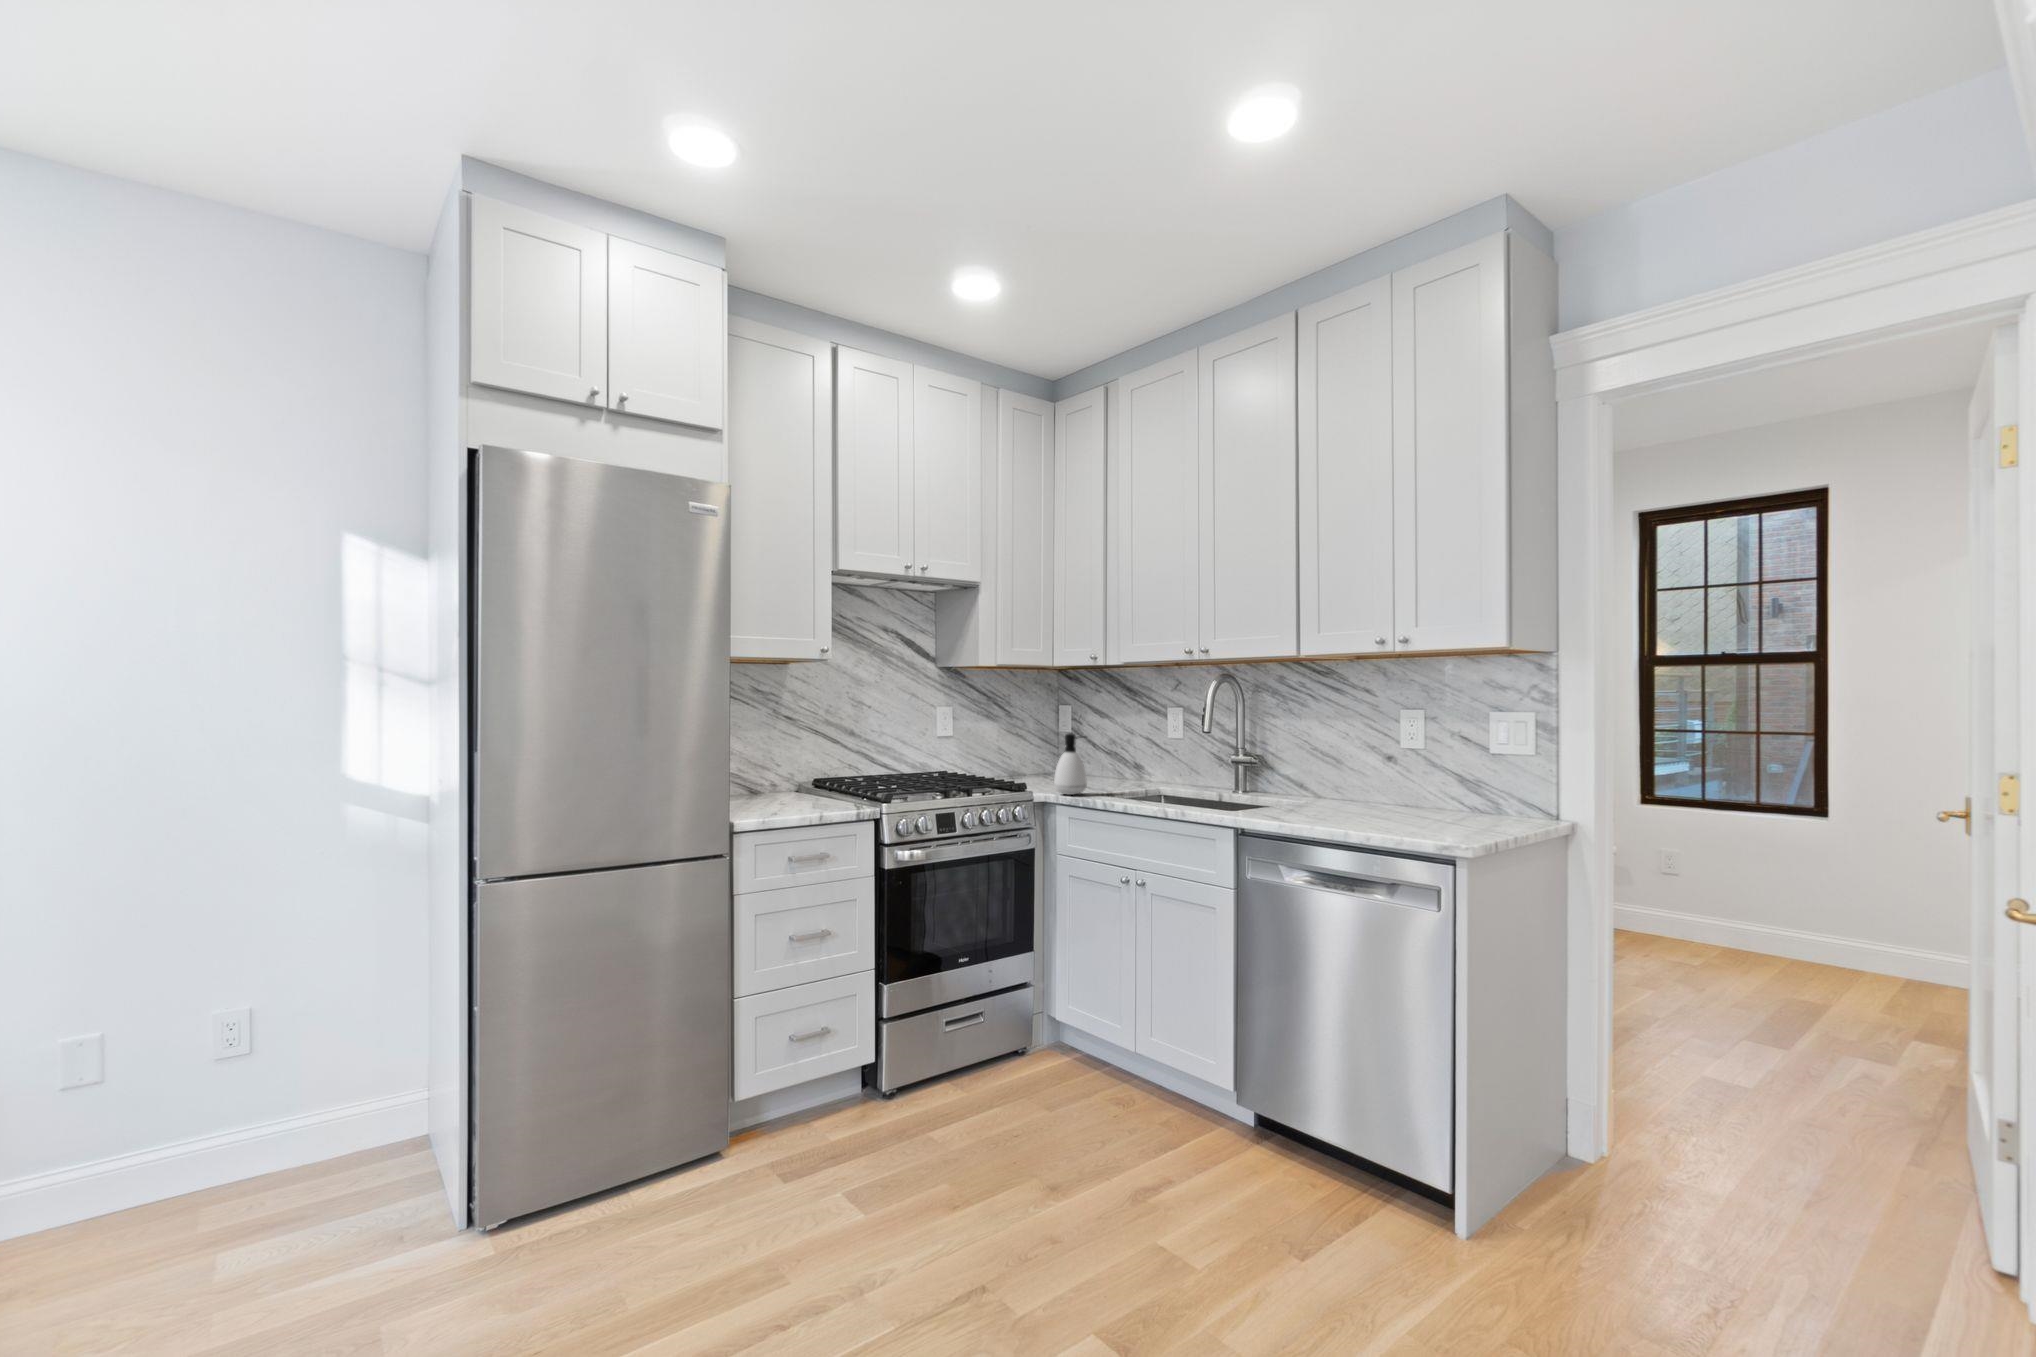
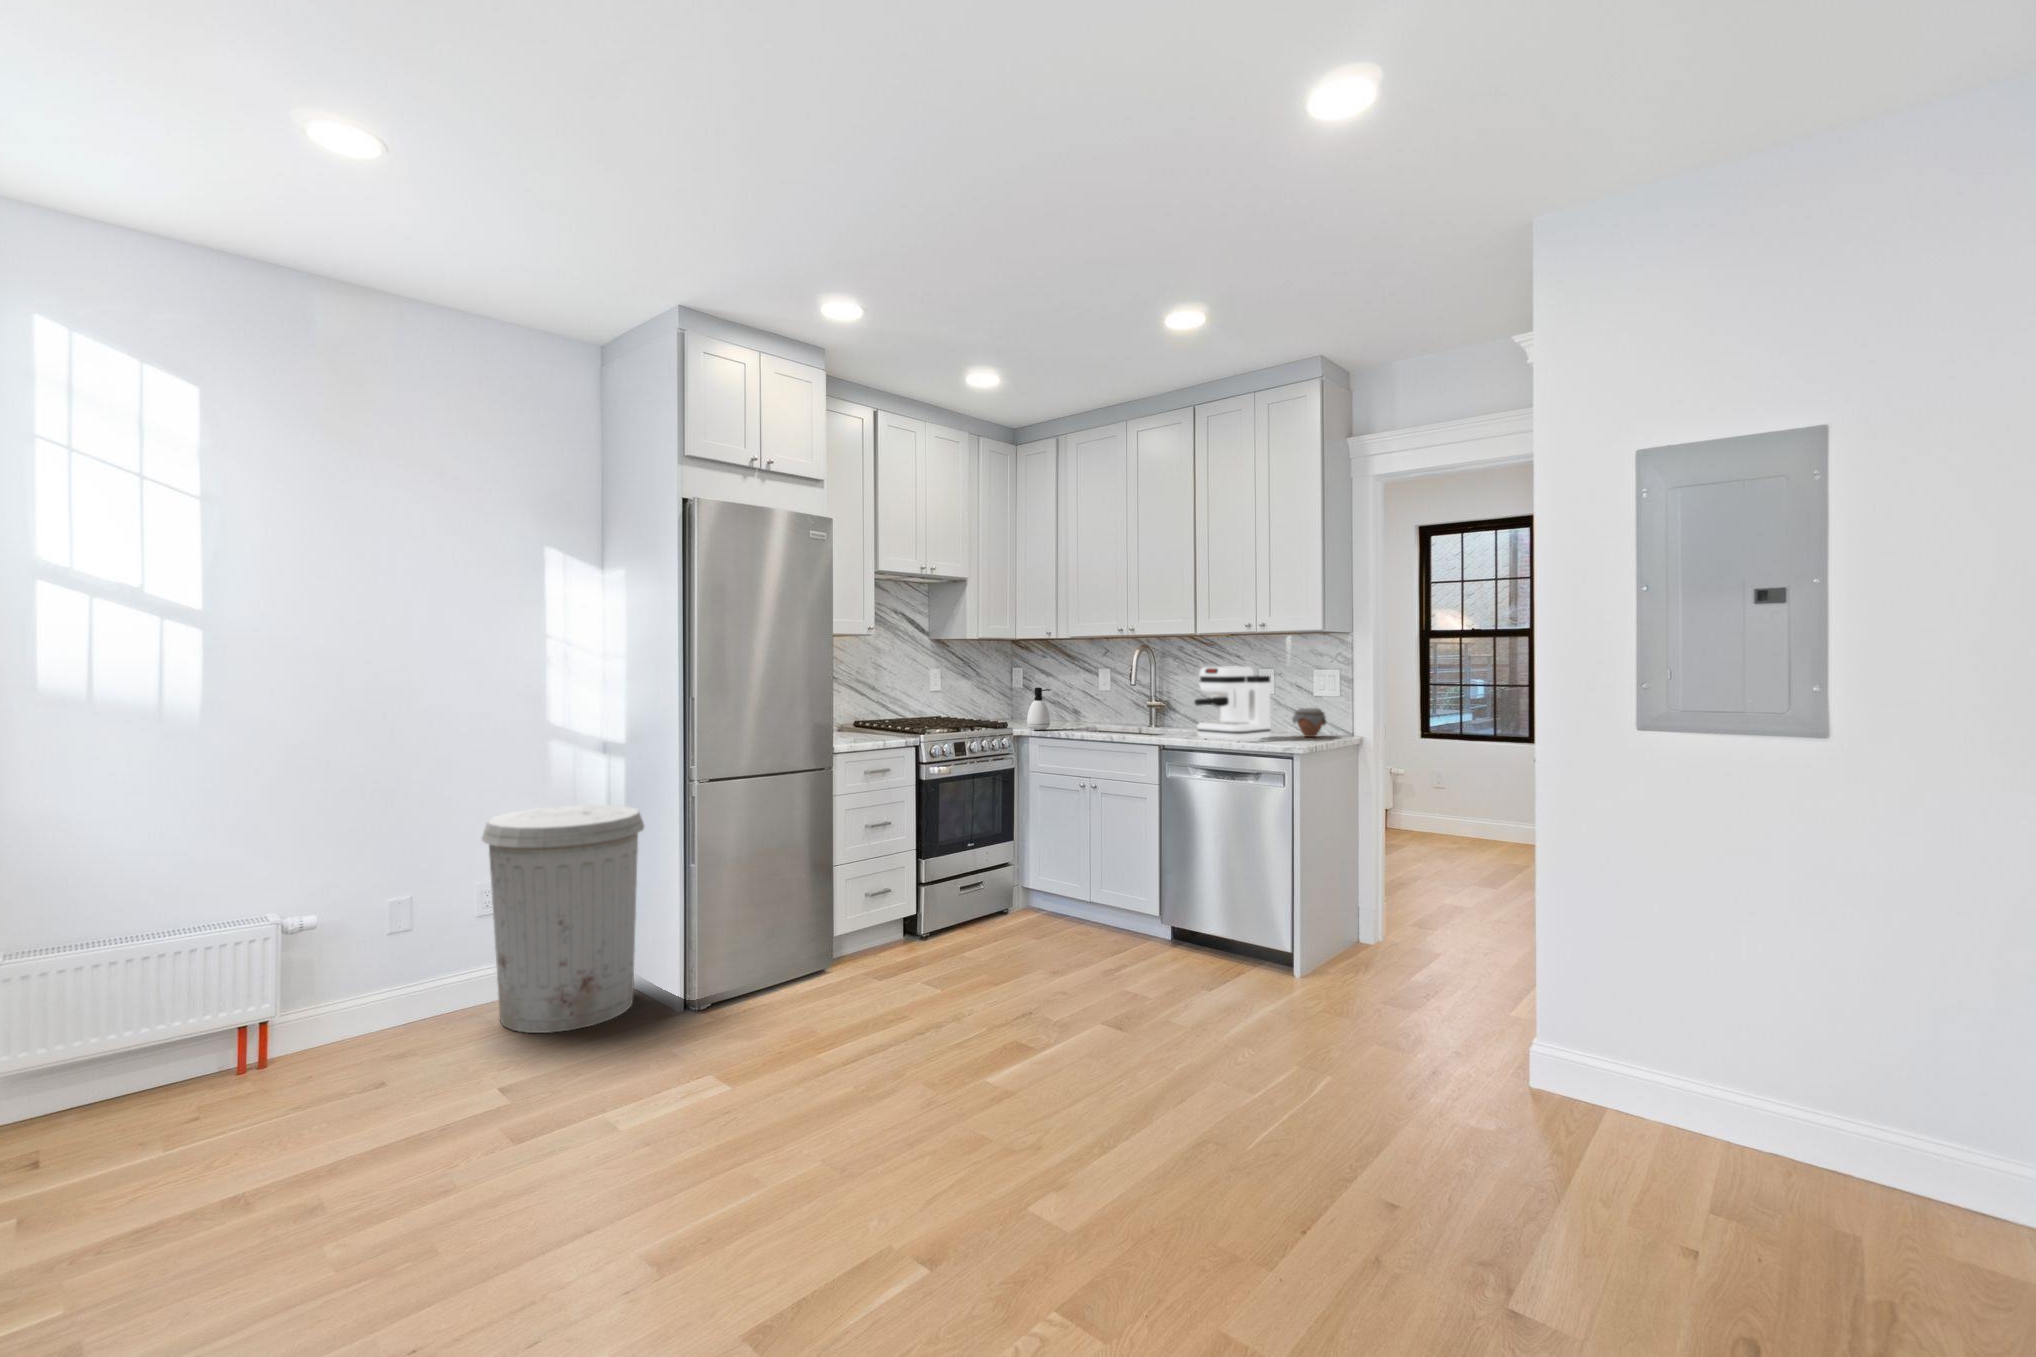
coffee maker: none [1288,706,1416,827] -> present [1195,667,1271,742]
jar: none [1451,771,1510,818] -> present [1292,708,1326,737]
trash can: none [147,903,425,1278] -> present [482,805,644,1033]

